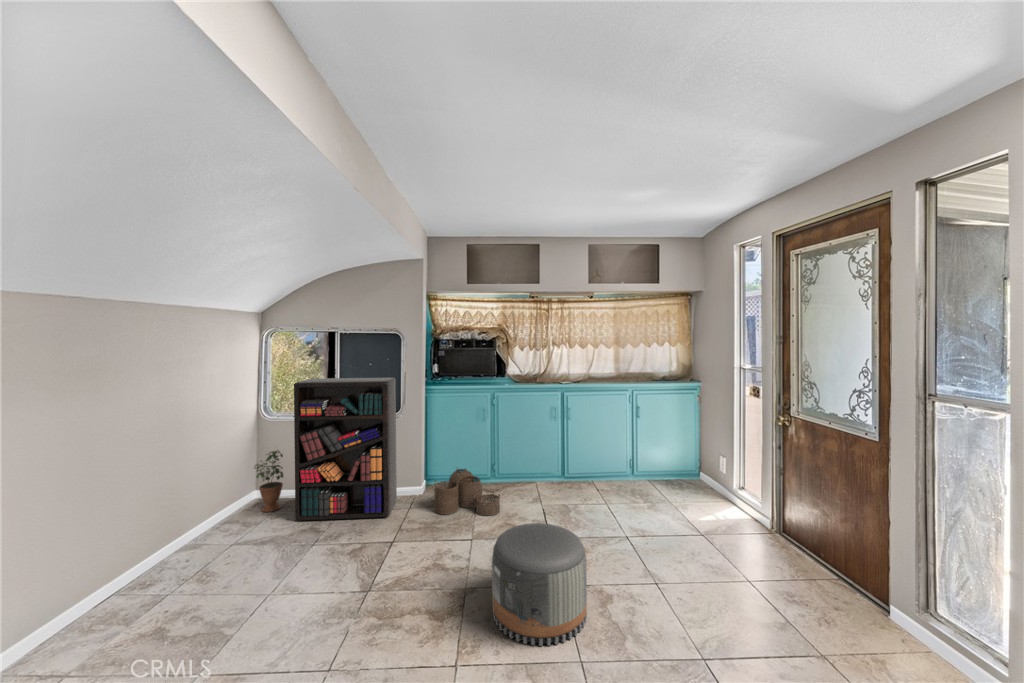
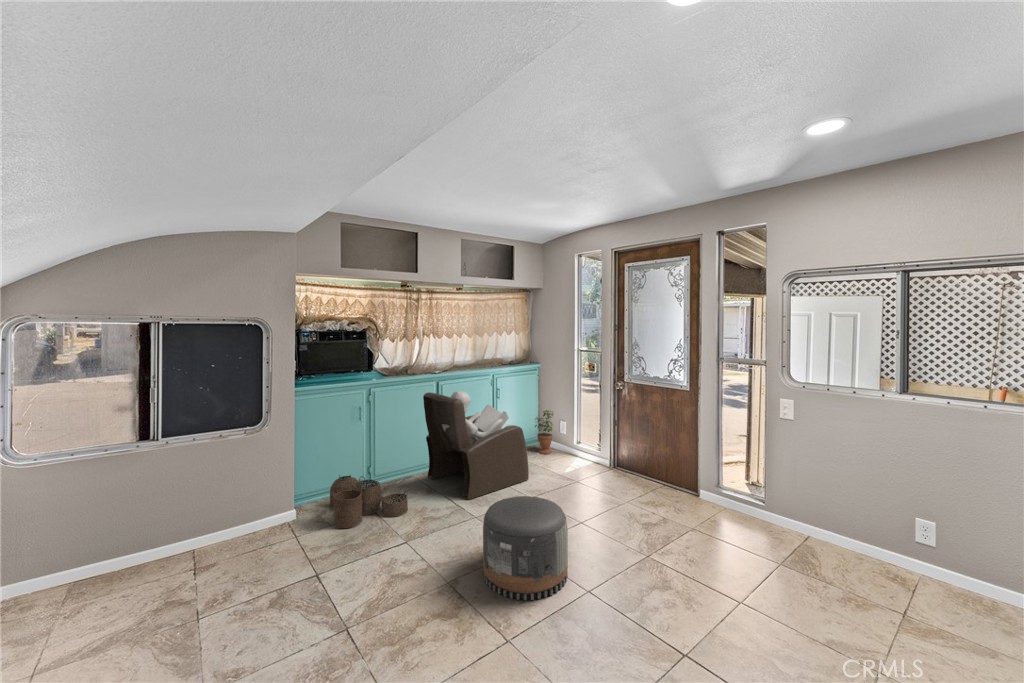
bookshelf: present [294,378,397,521] -> none [127,379,283,596]
armchair: none [538,402,644,519] -> present [423,391,529,499]
potted plant: present [255,451,283,512] -> present [535,410,553,454]

